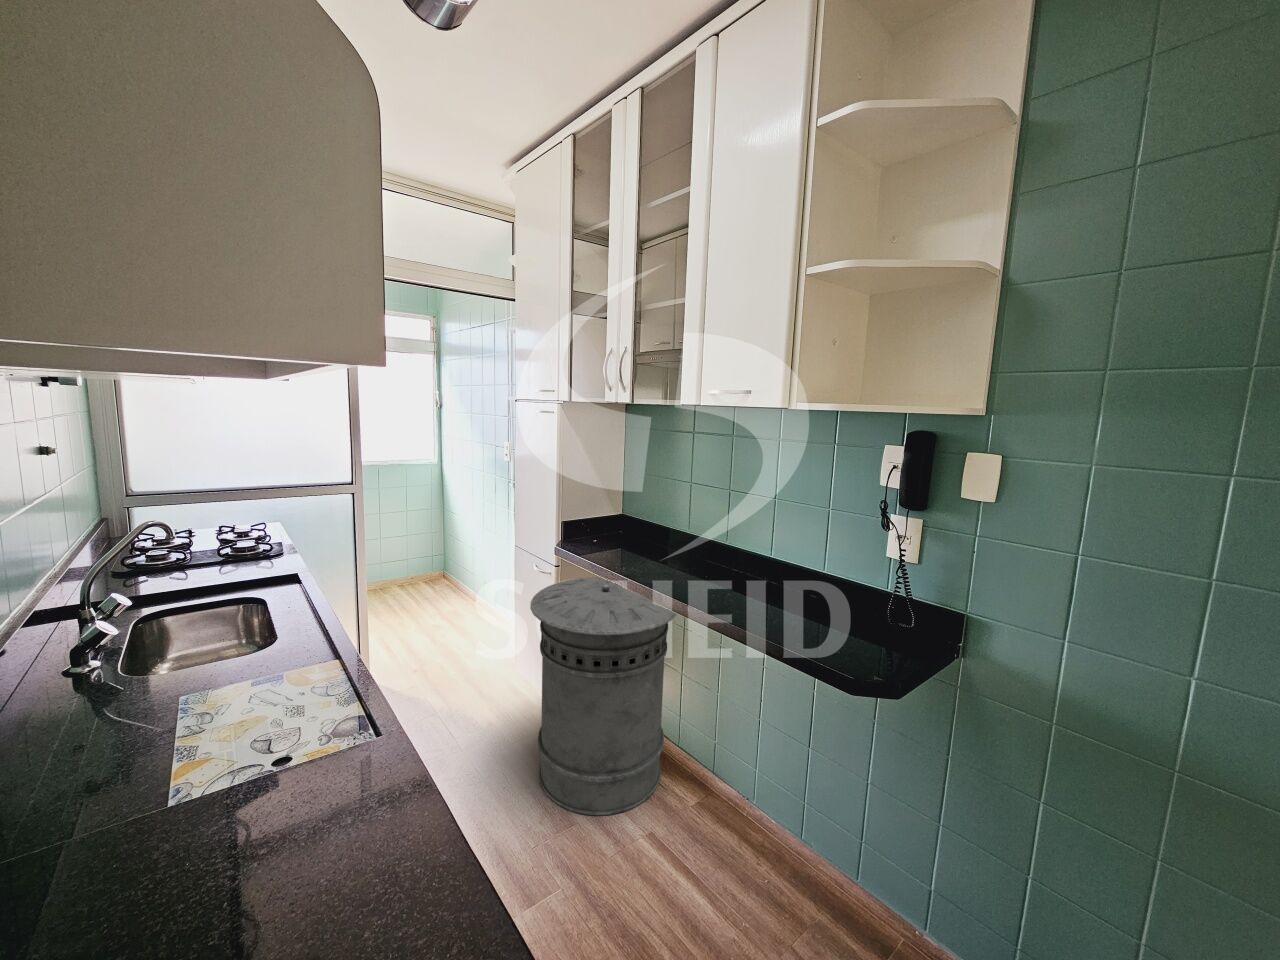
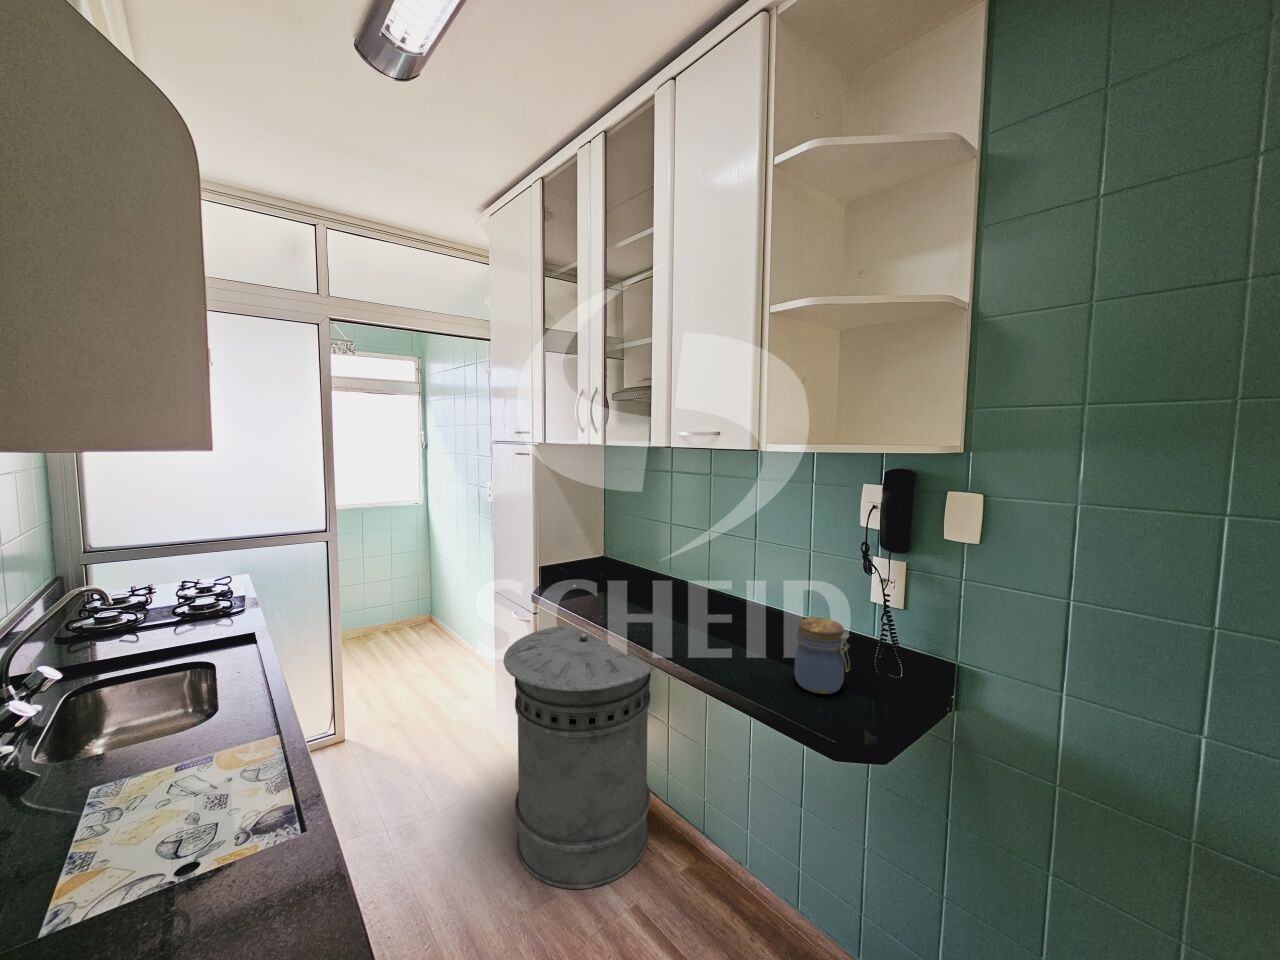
jar: none [814,568,868,637] -> present [795,617,849,694]

